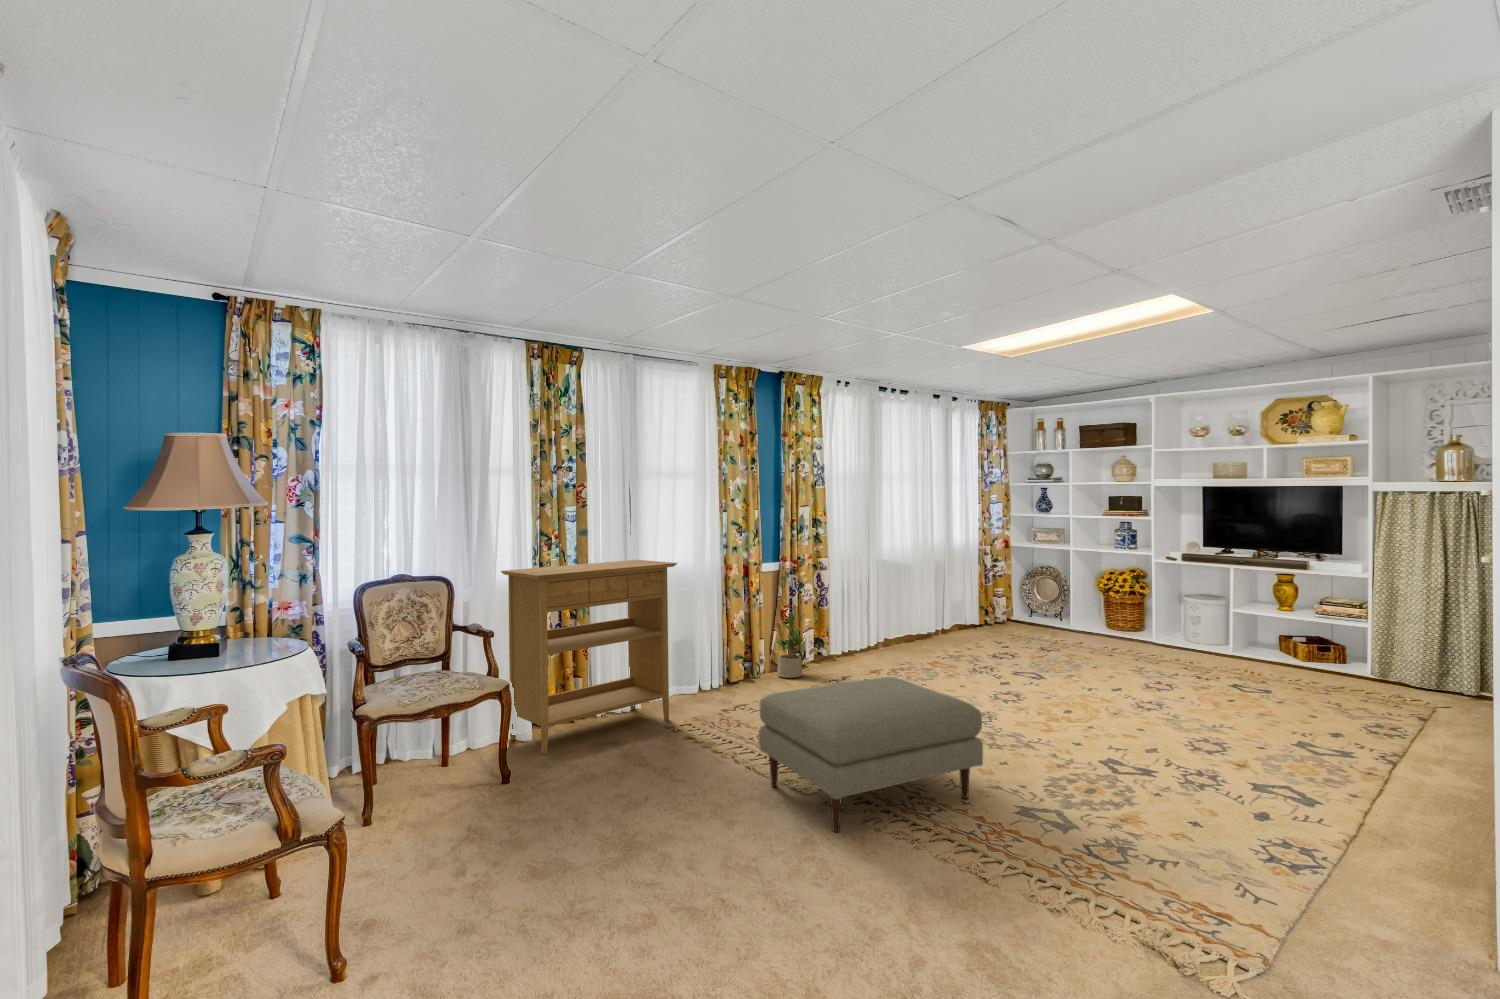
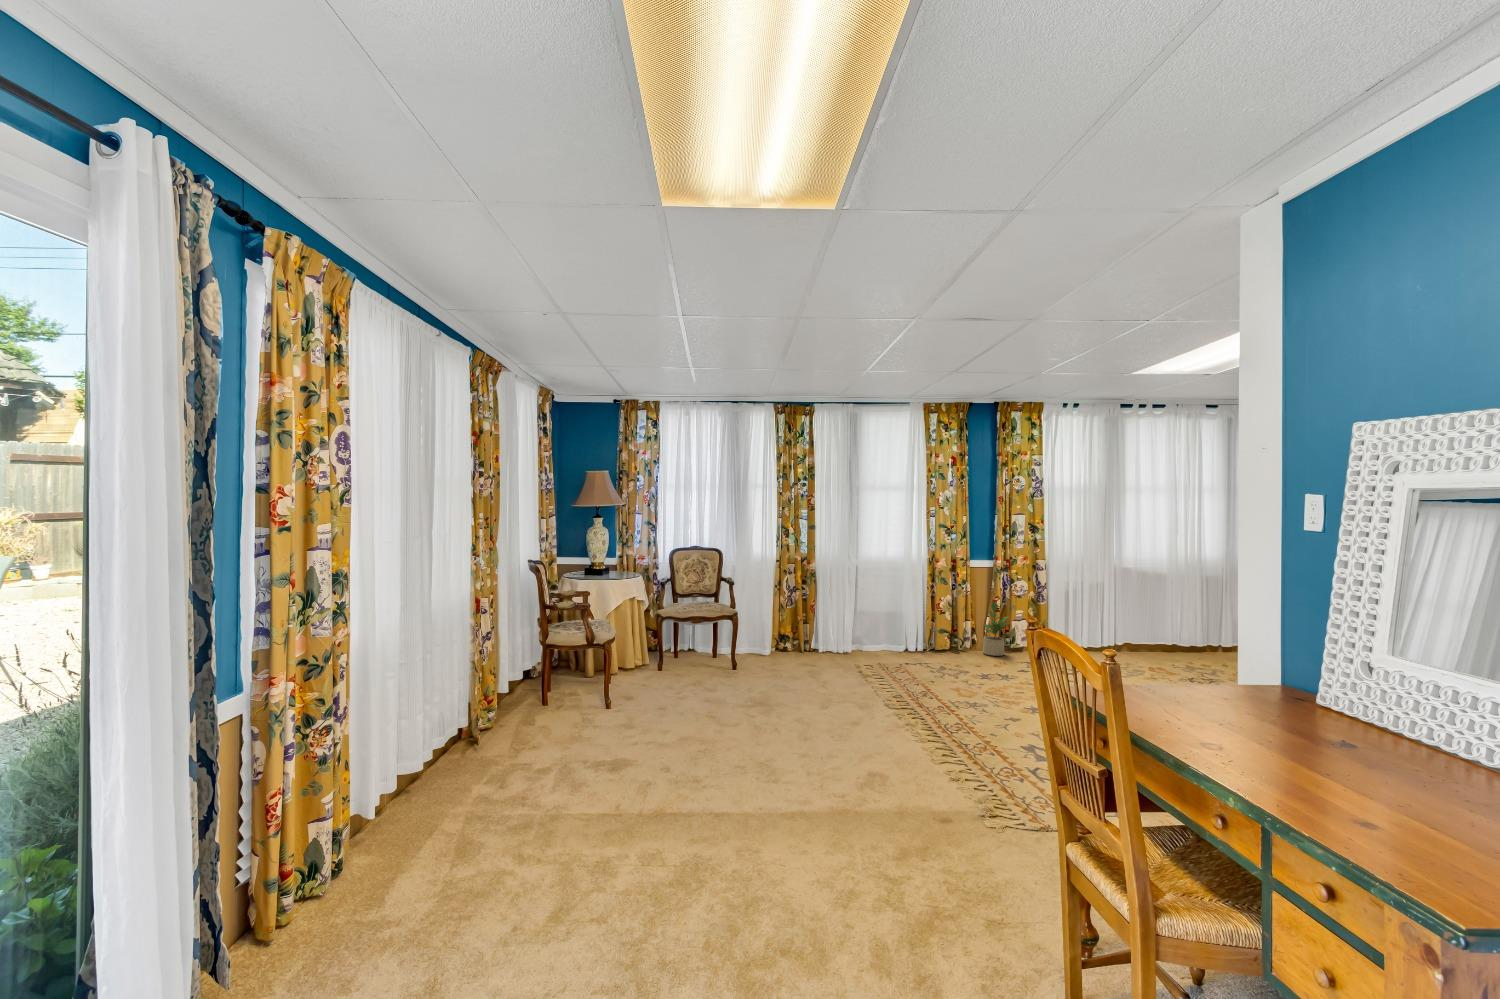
console table: present [501,560,677,755] -> none [753,548,866,663]
ottoman: present [759,677,983,832] -> none [845,641,982,739]

